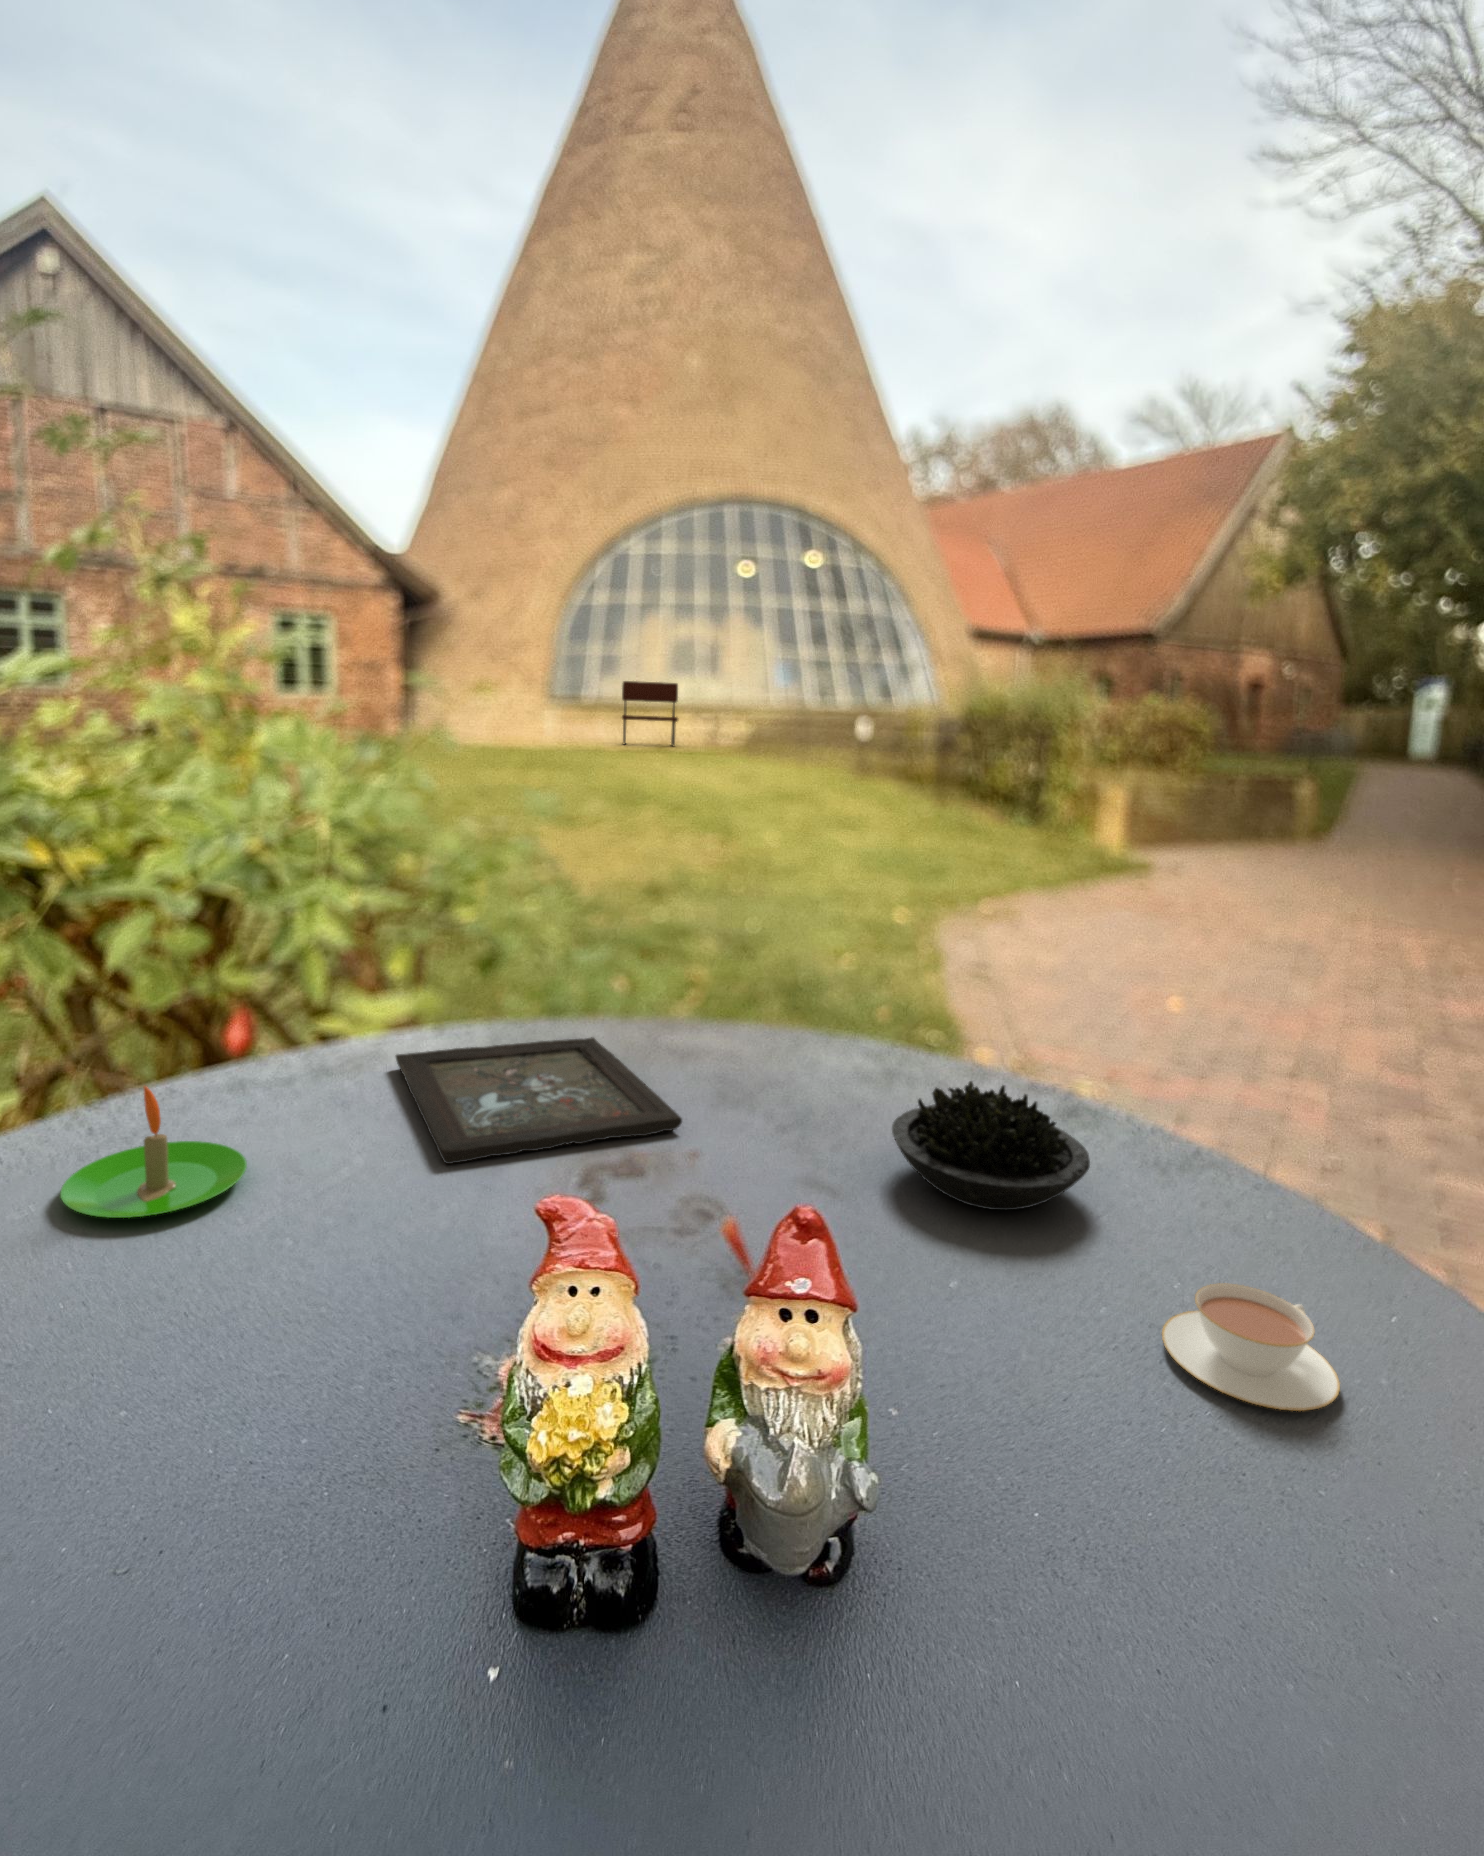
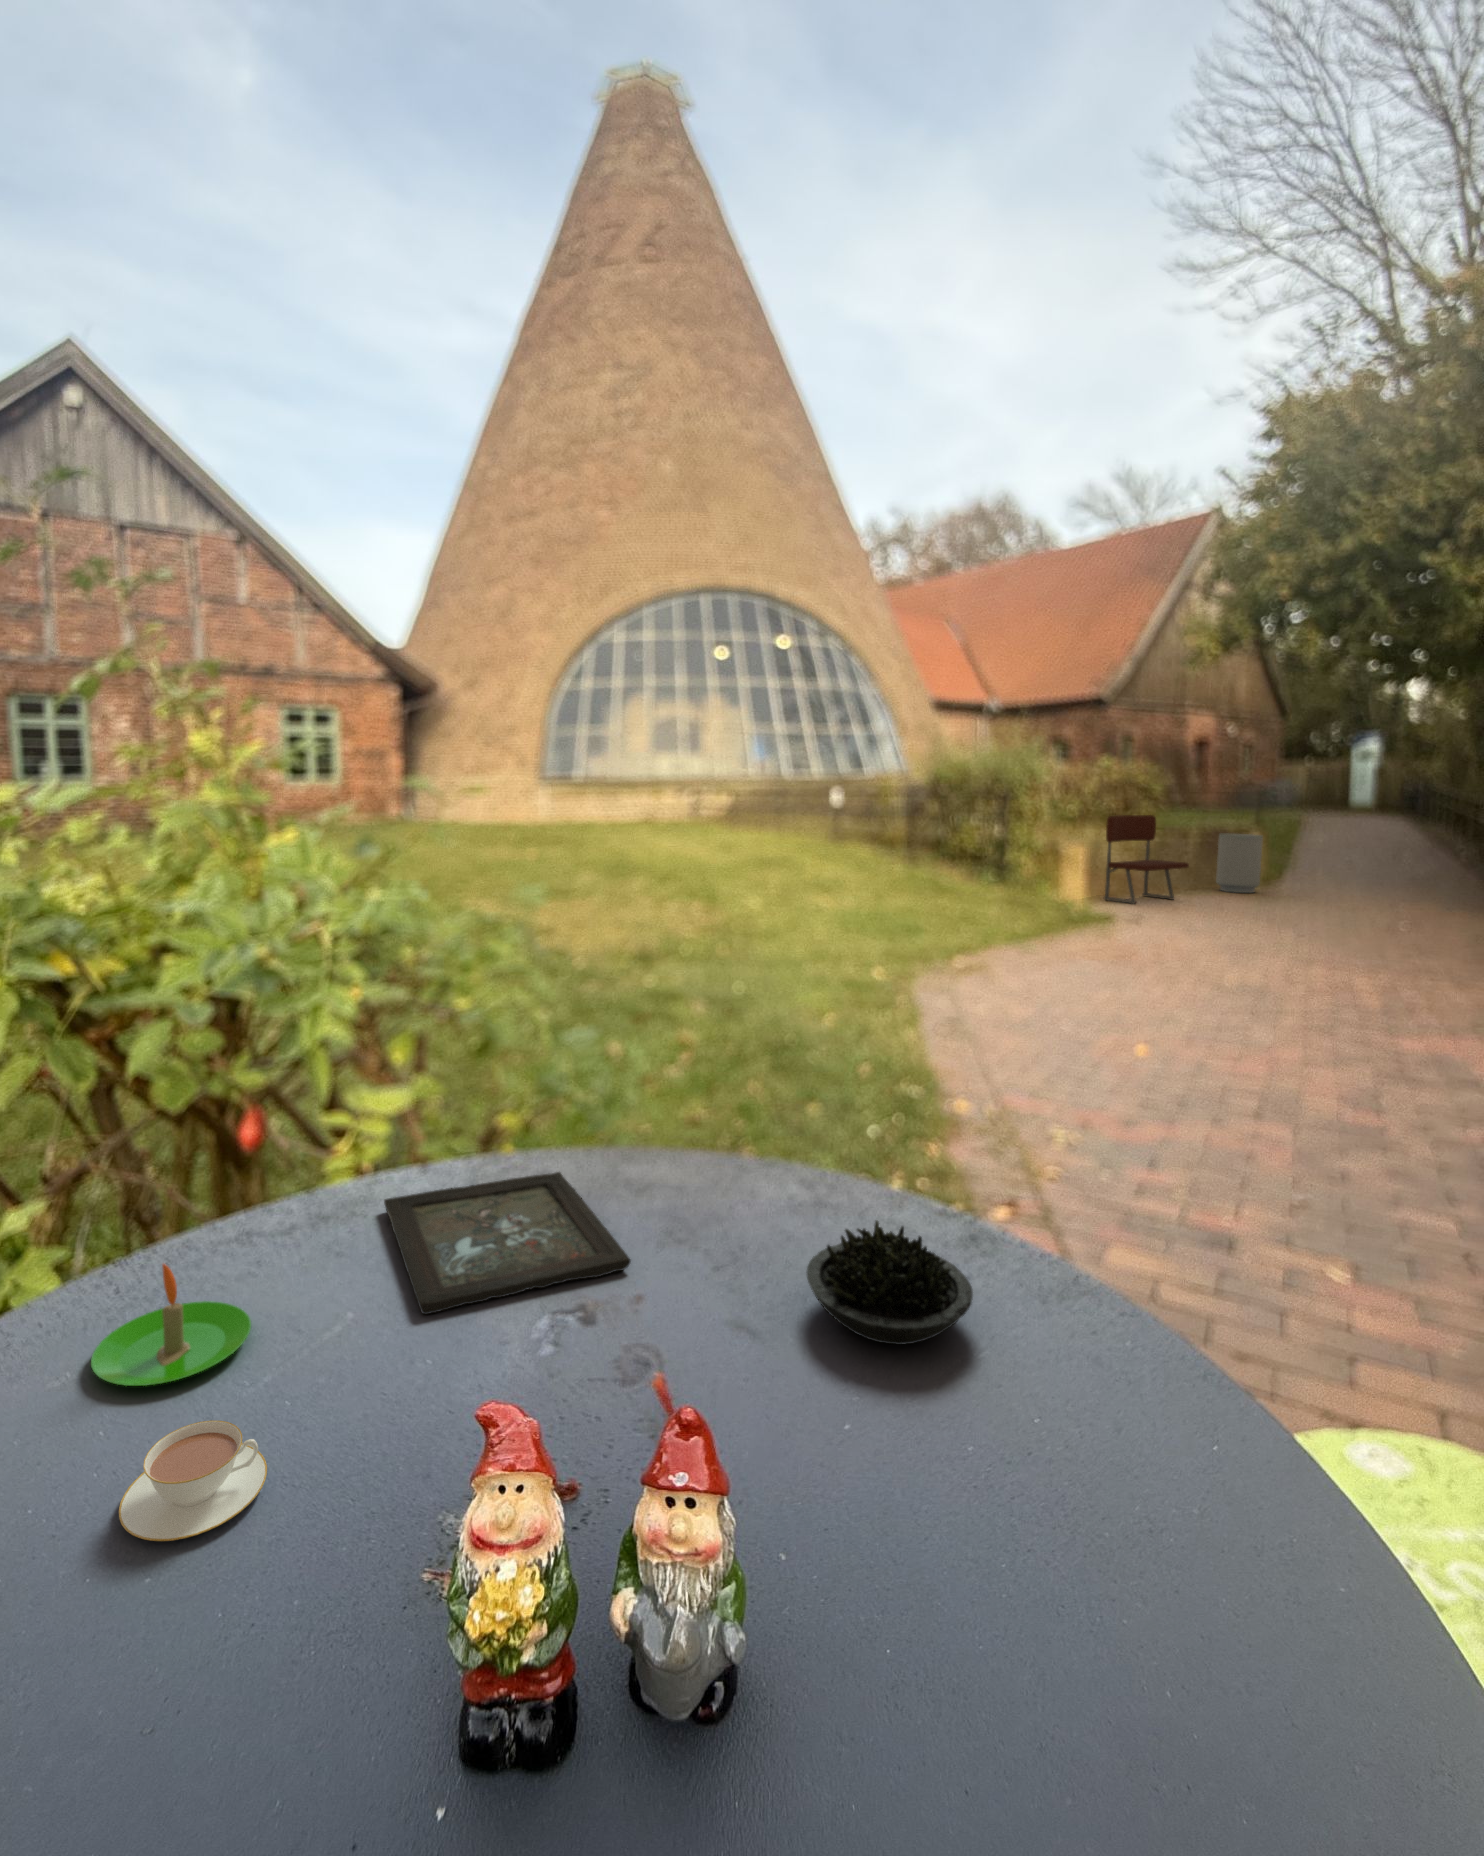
bench: present [622,681,678,746] -> present [1104,815,1189,904]
trash can: none [1274,776,1328,840] -> present [1216,834,1263,893]
teacup: present [1162,1283,1340,1411] -> present [119,1420,267,1541]

